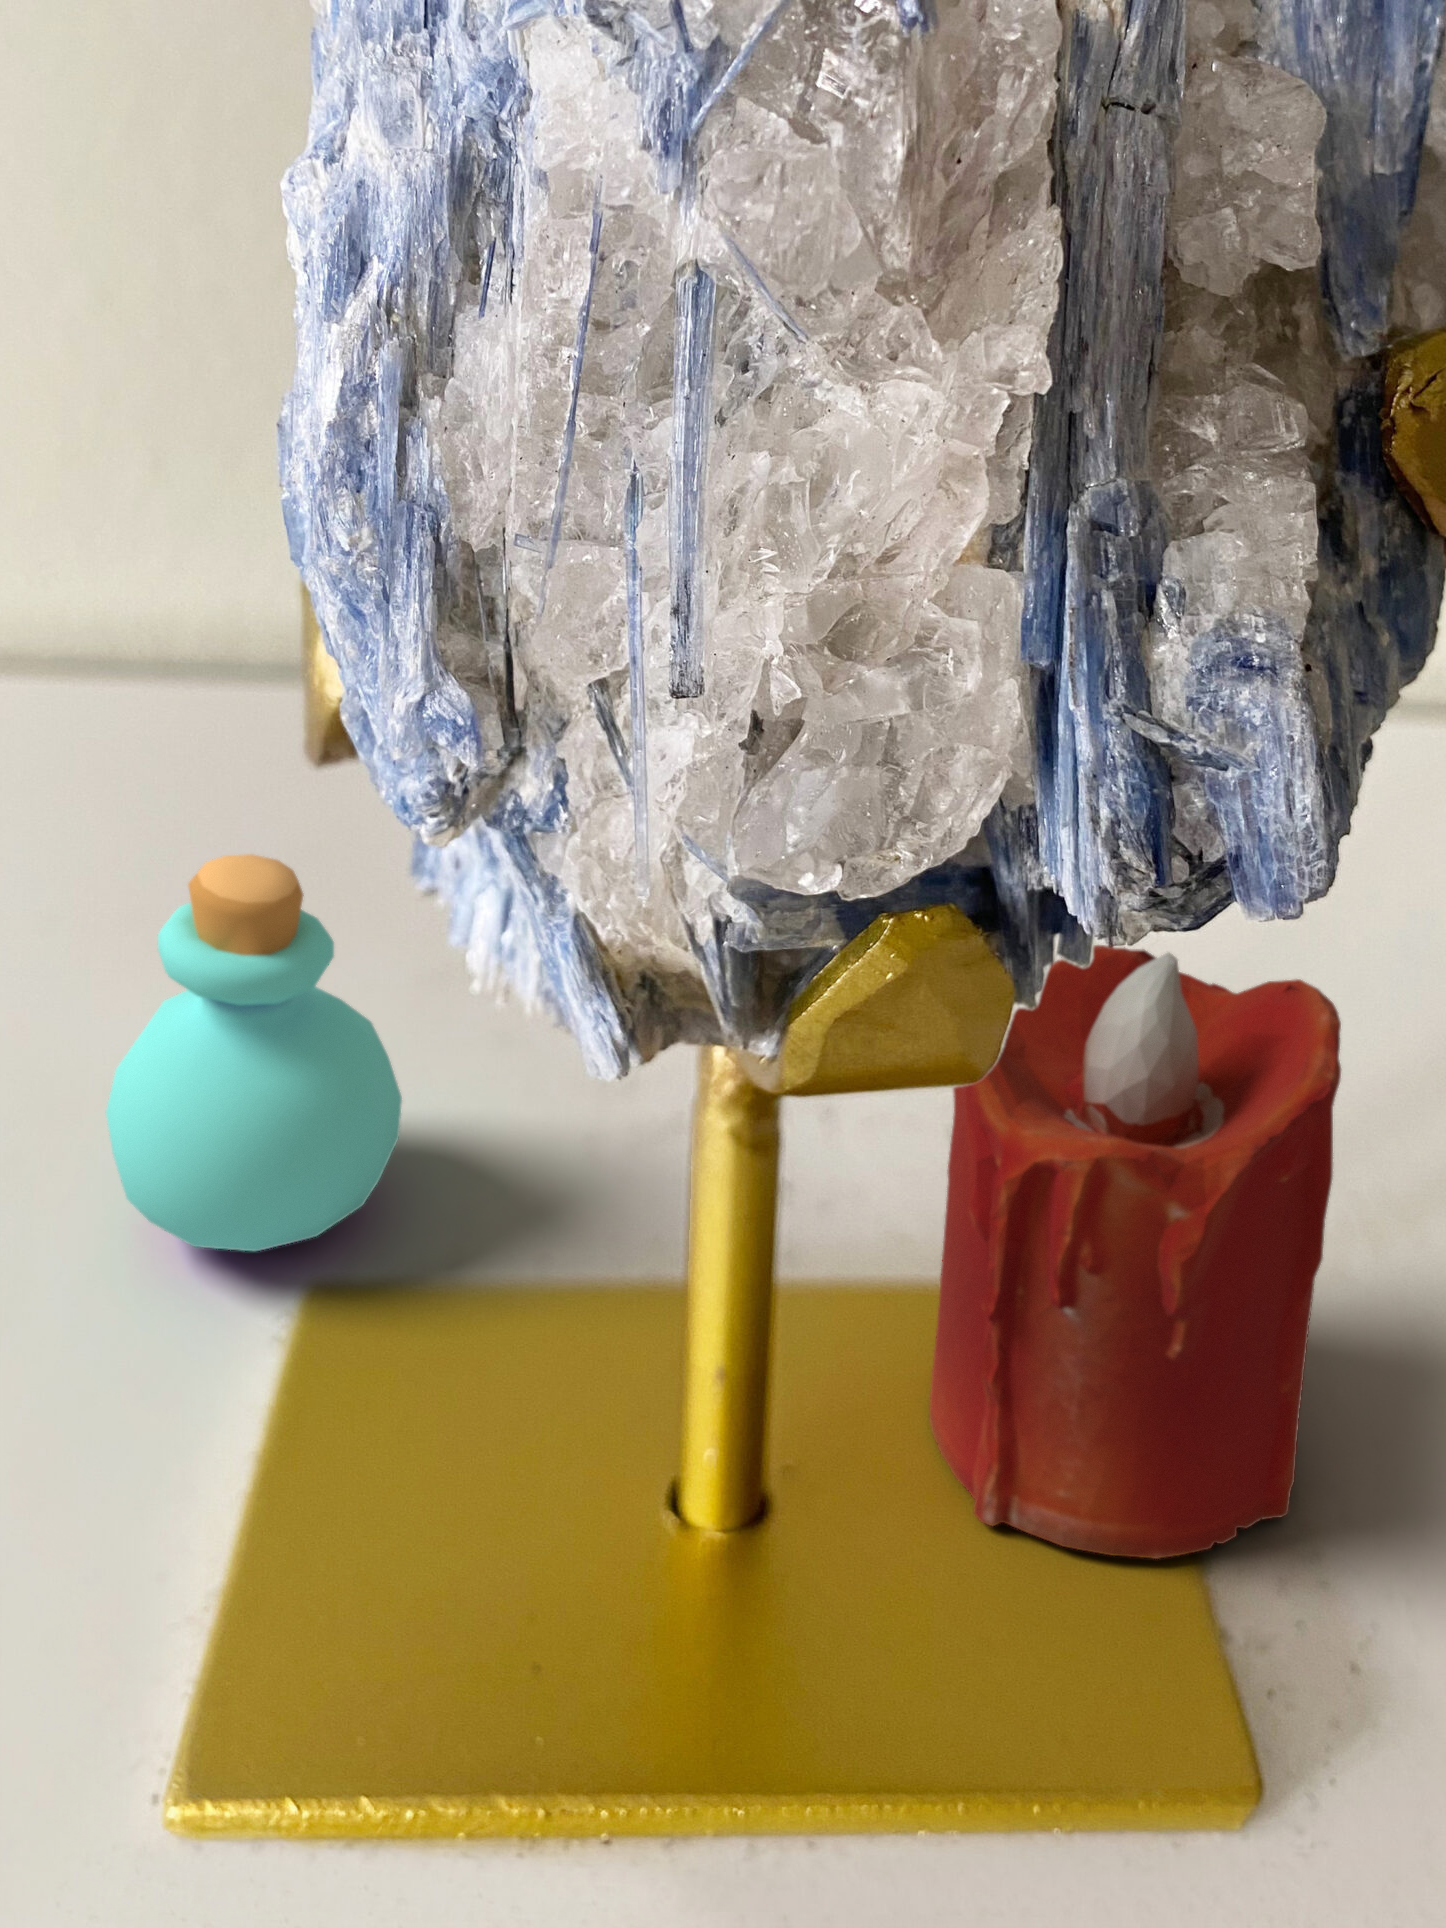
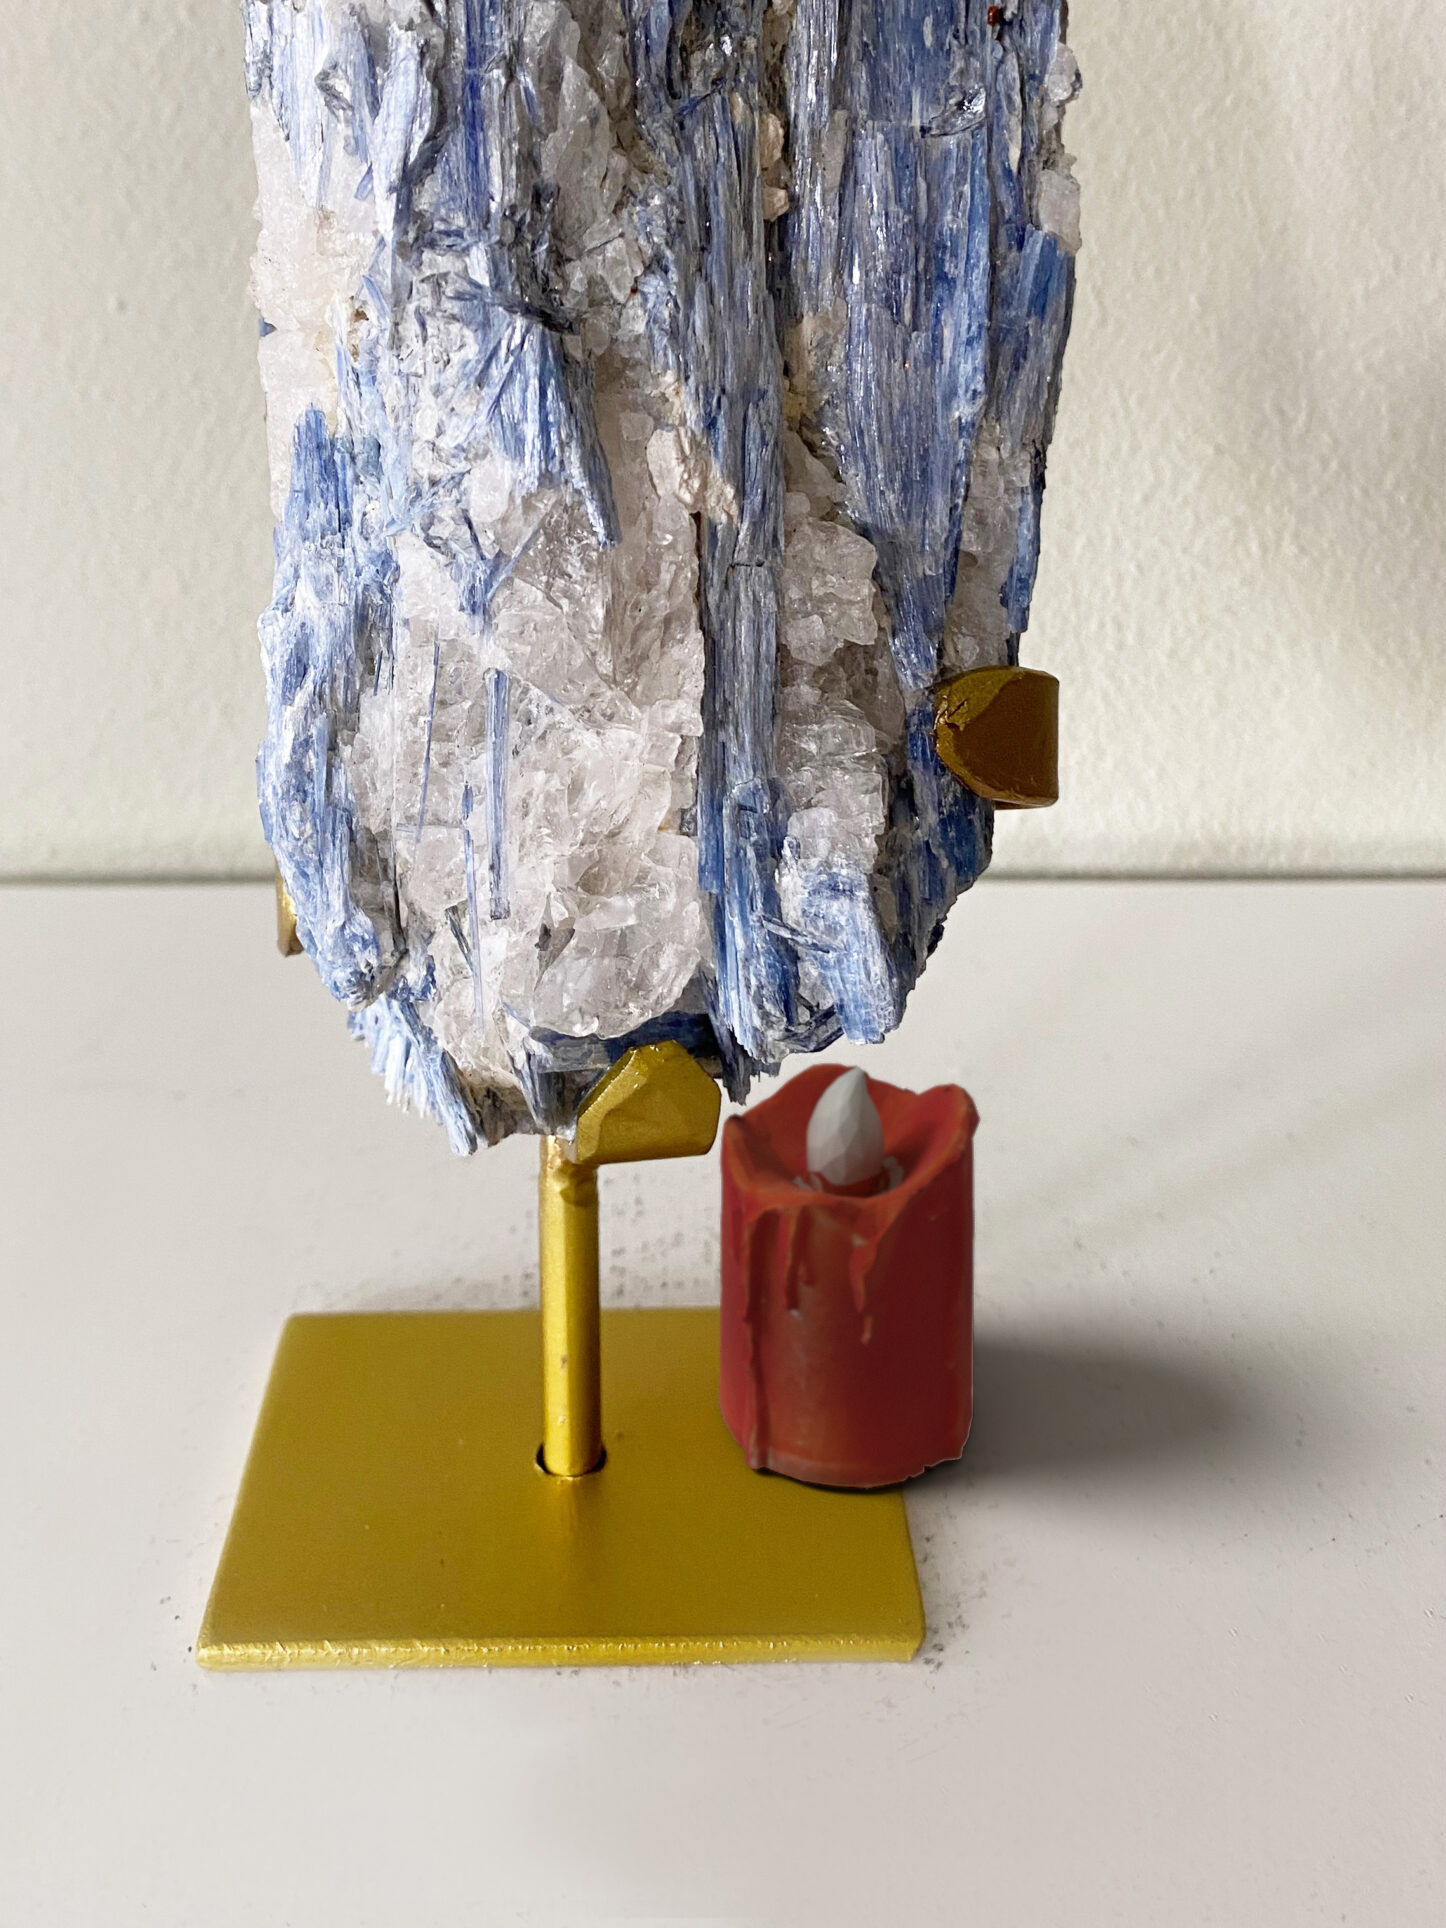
perfume bottle: present [106,854,402,1251] -> none [141,1015,349,1298]

